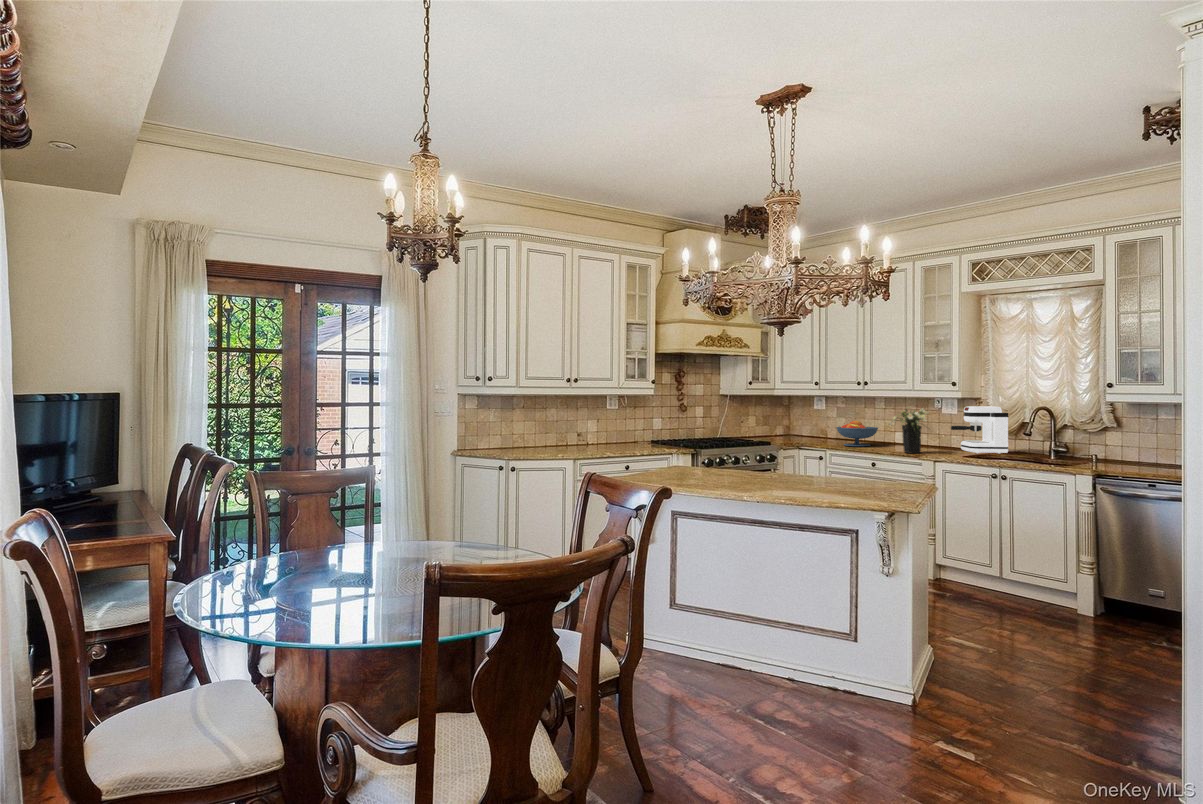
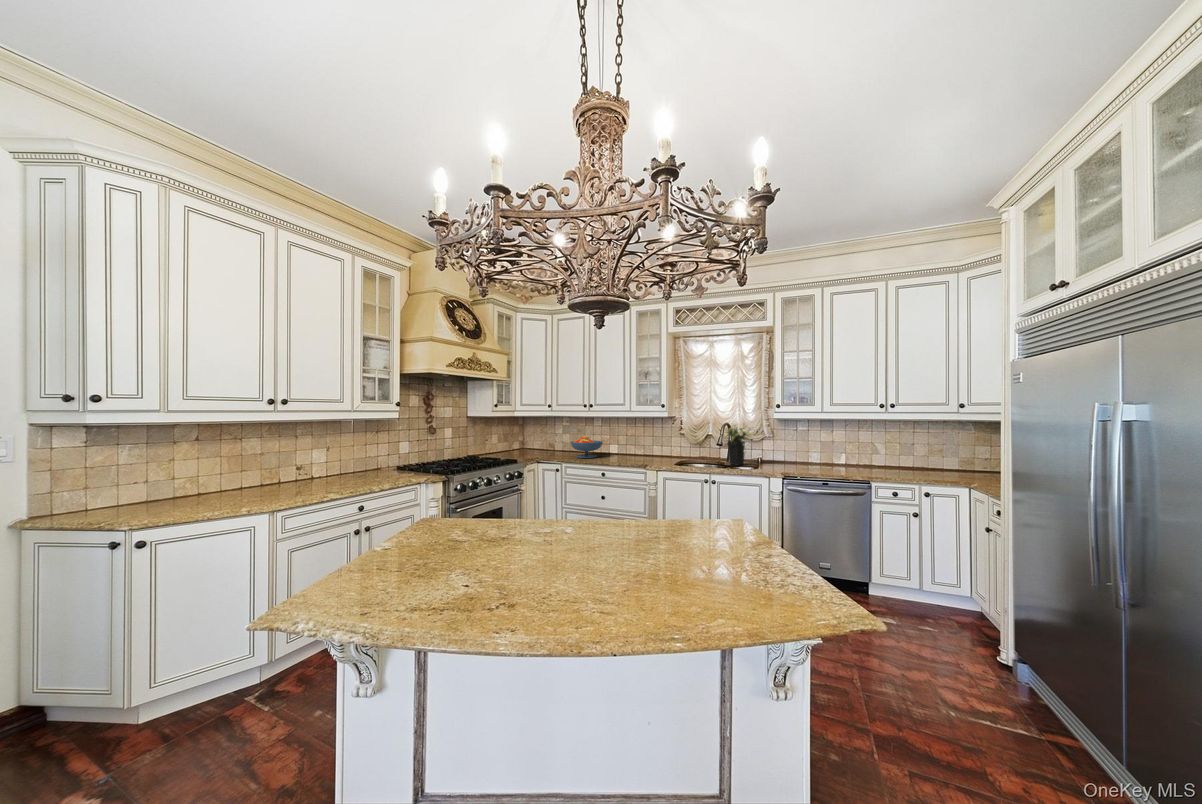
flower arrangement: present [889,406,929,453] -> present [722,424,753,466]
coffee maker: present [951,406,1008,454] -> none [662,423,703,461]

